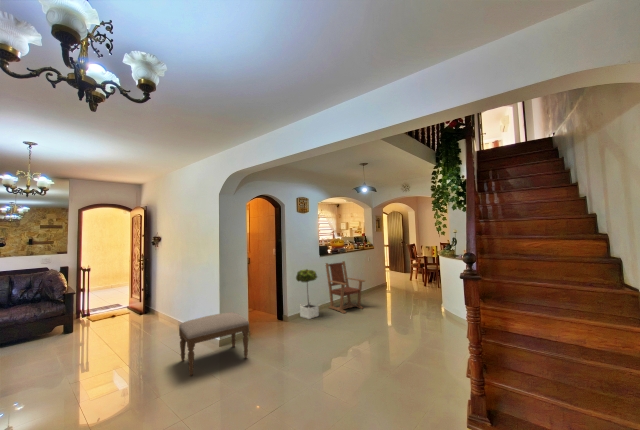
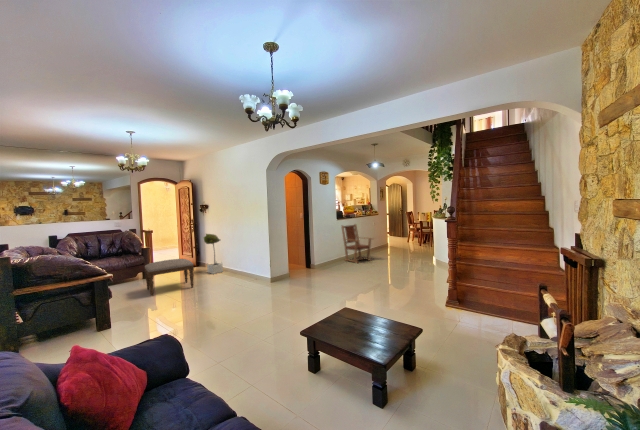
potted tree: present [296,269,319,319] -> present [204,234,223,274]
ottoman: present [179,312,249,376] -> present [145,259,194,296]

